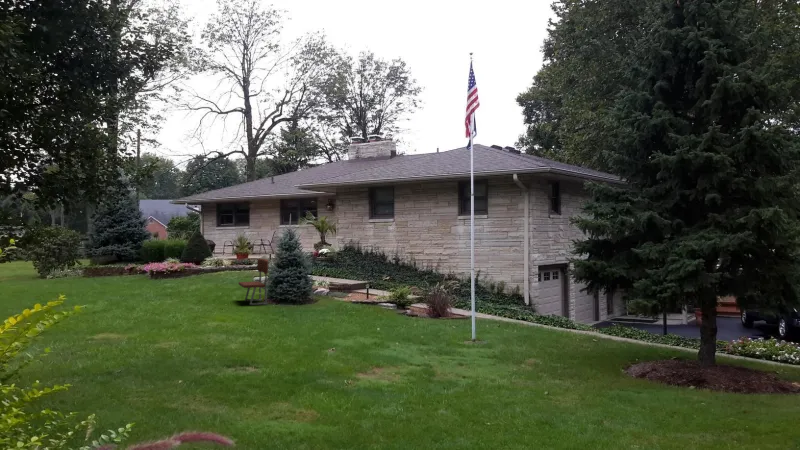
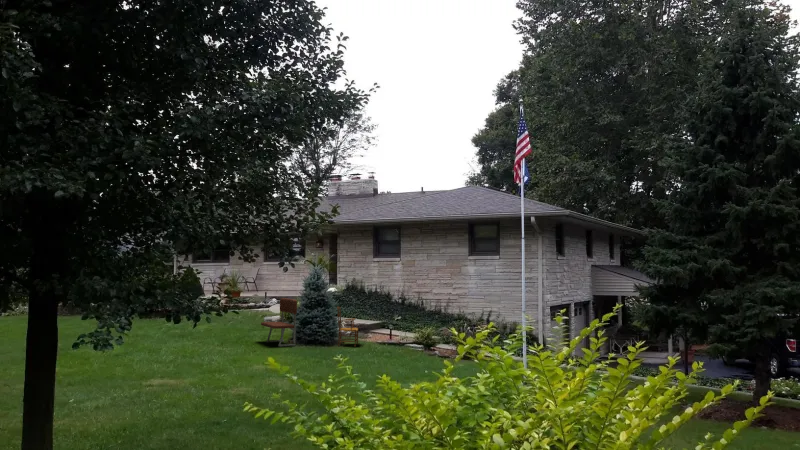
armchair: none [307,266,331,306] -> present [337,307,358,346]

